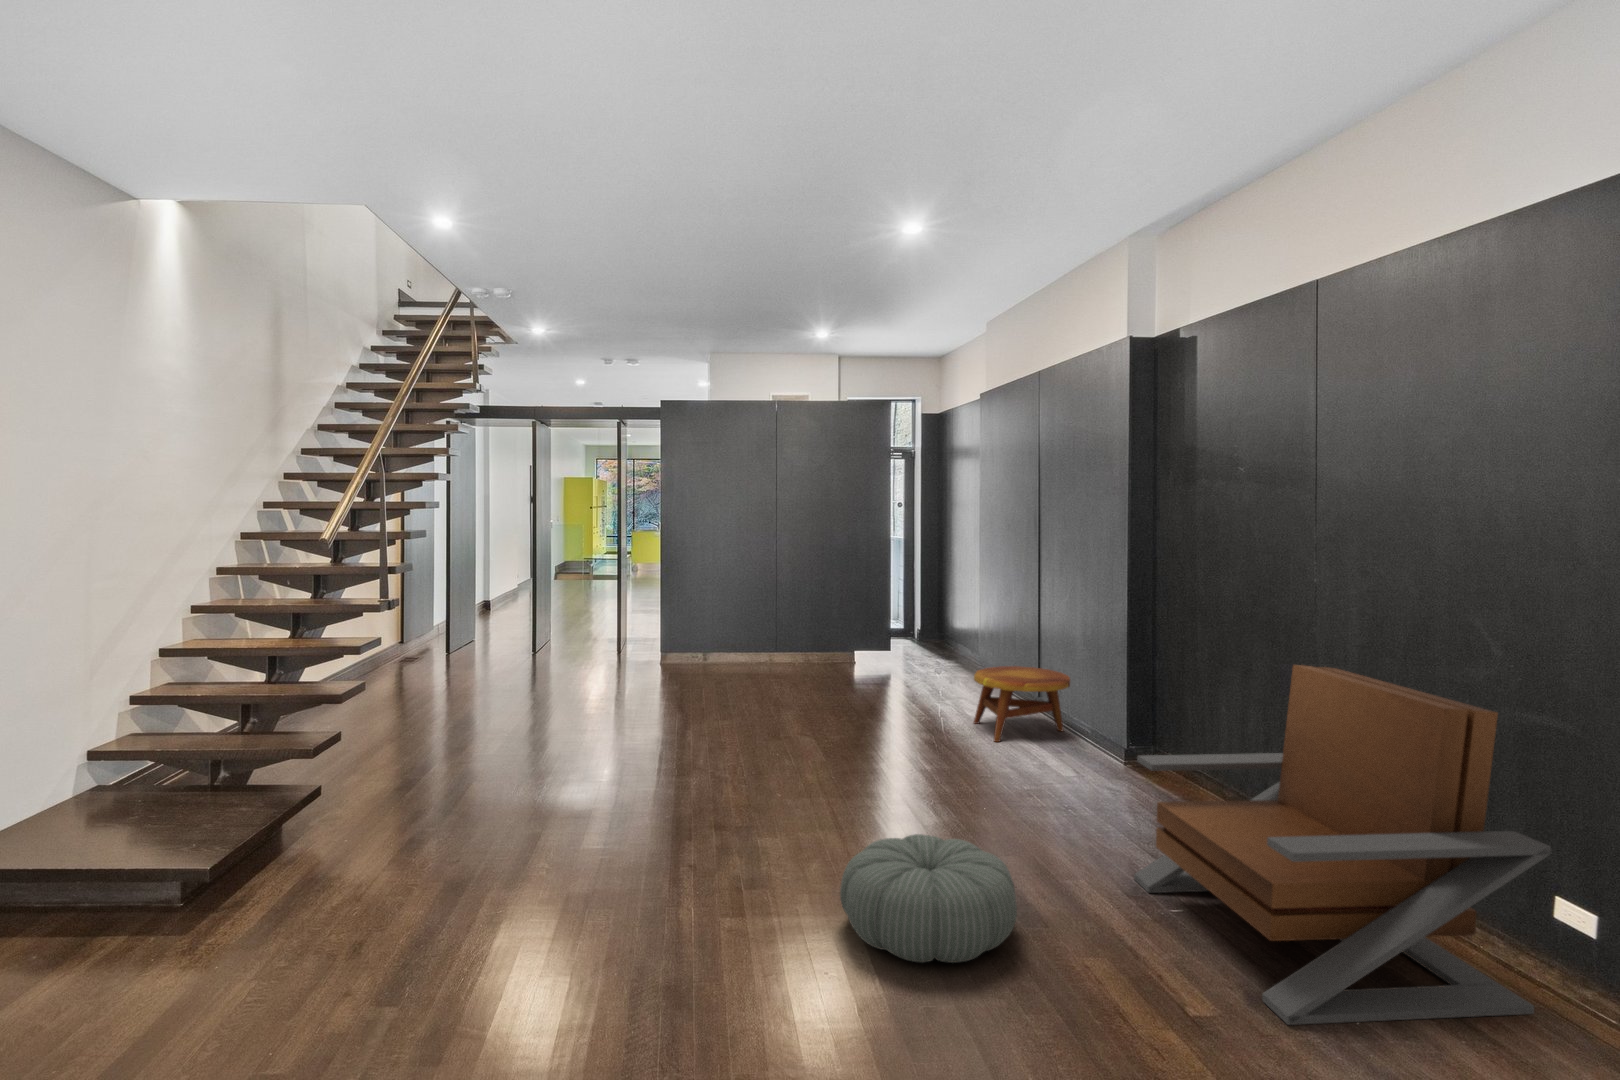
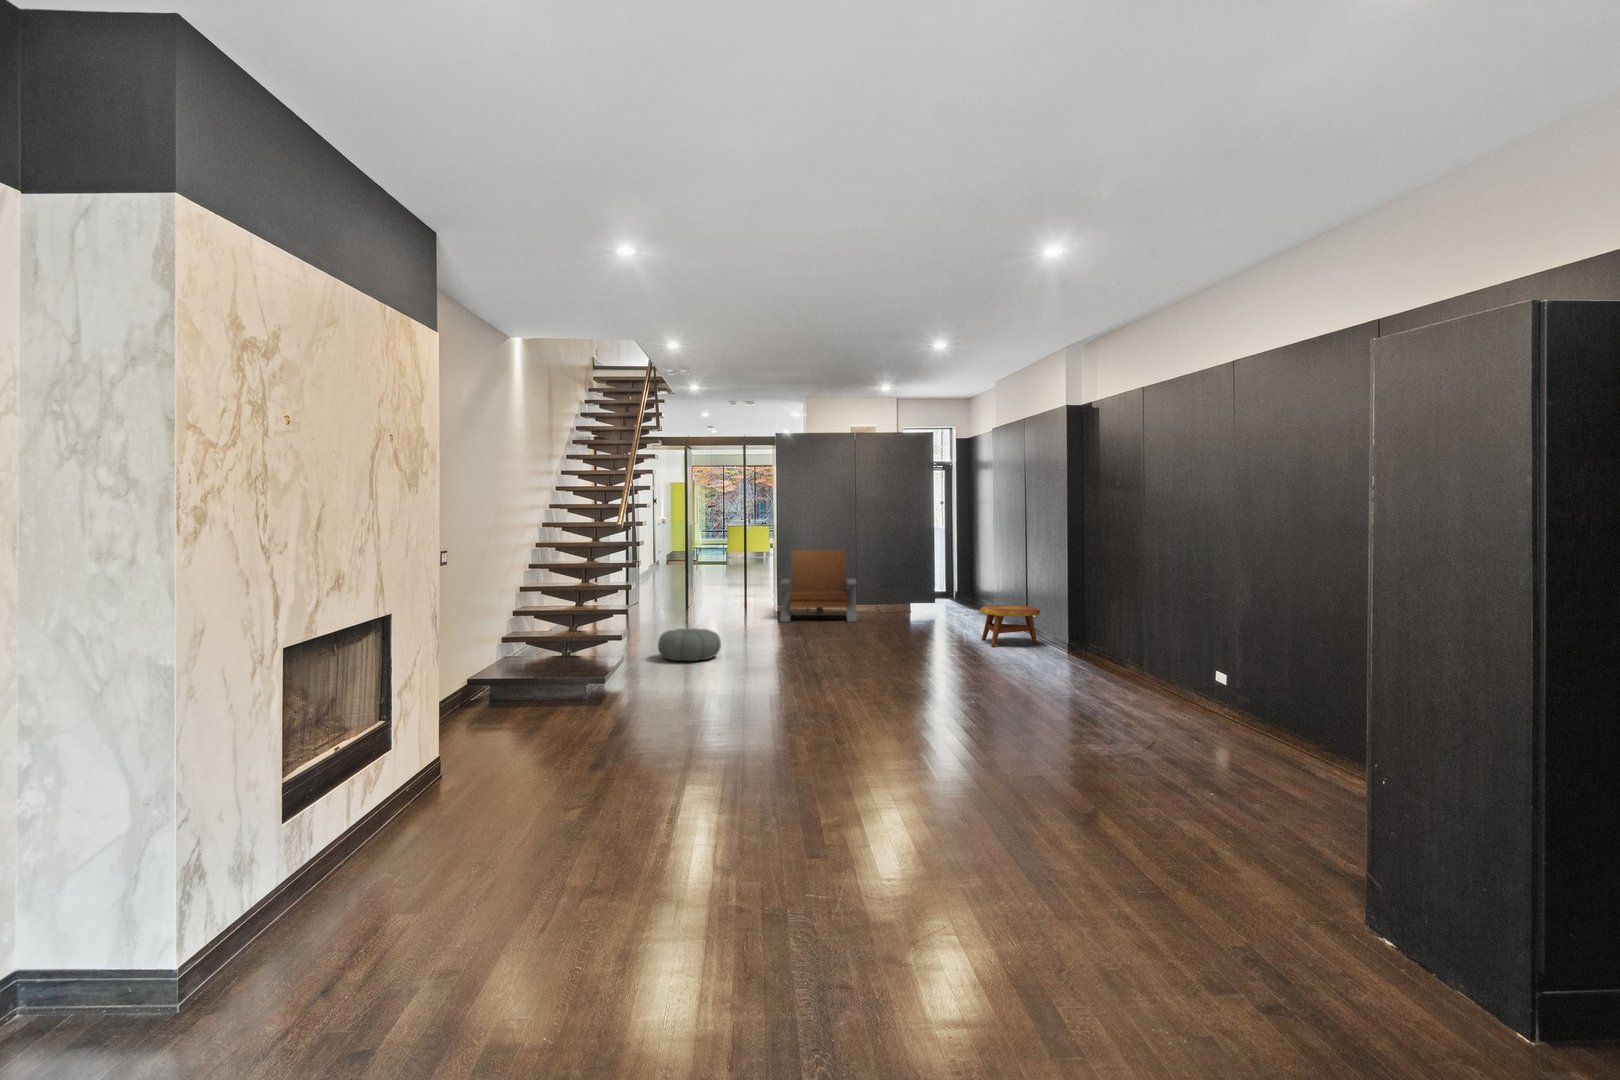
lounge chair: present [1134,665,1551,1025] -> present [780,550,857,622]
pouf: present [840,834,1017,963] -> present [658,628,721,661]

